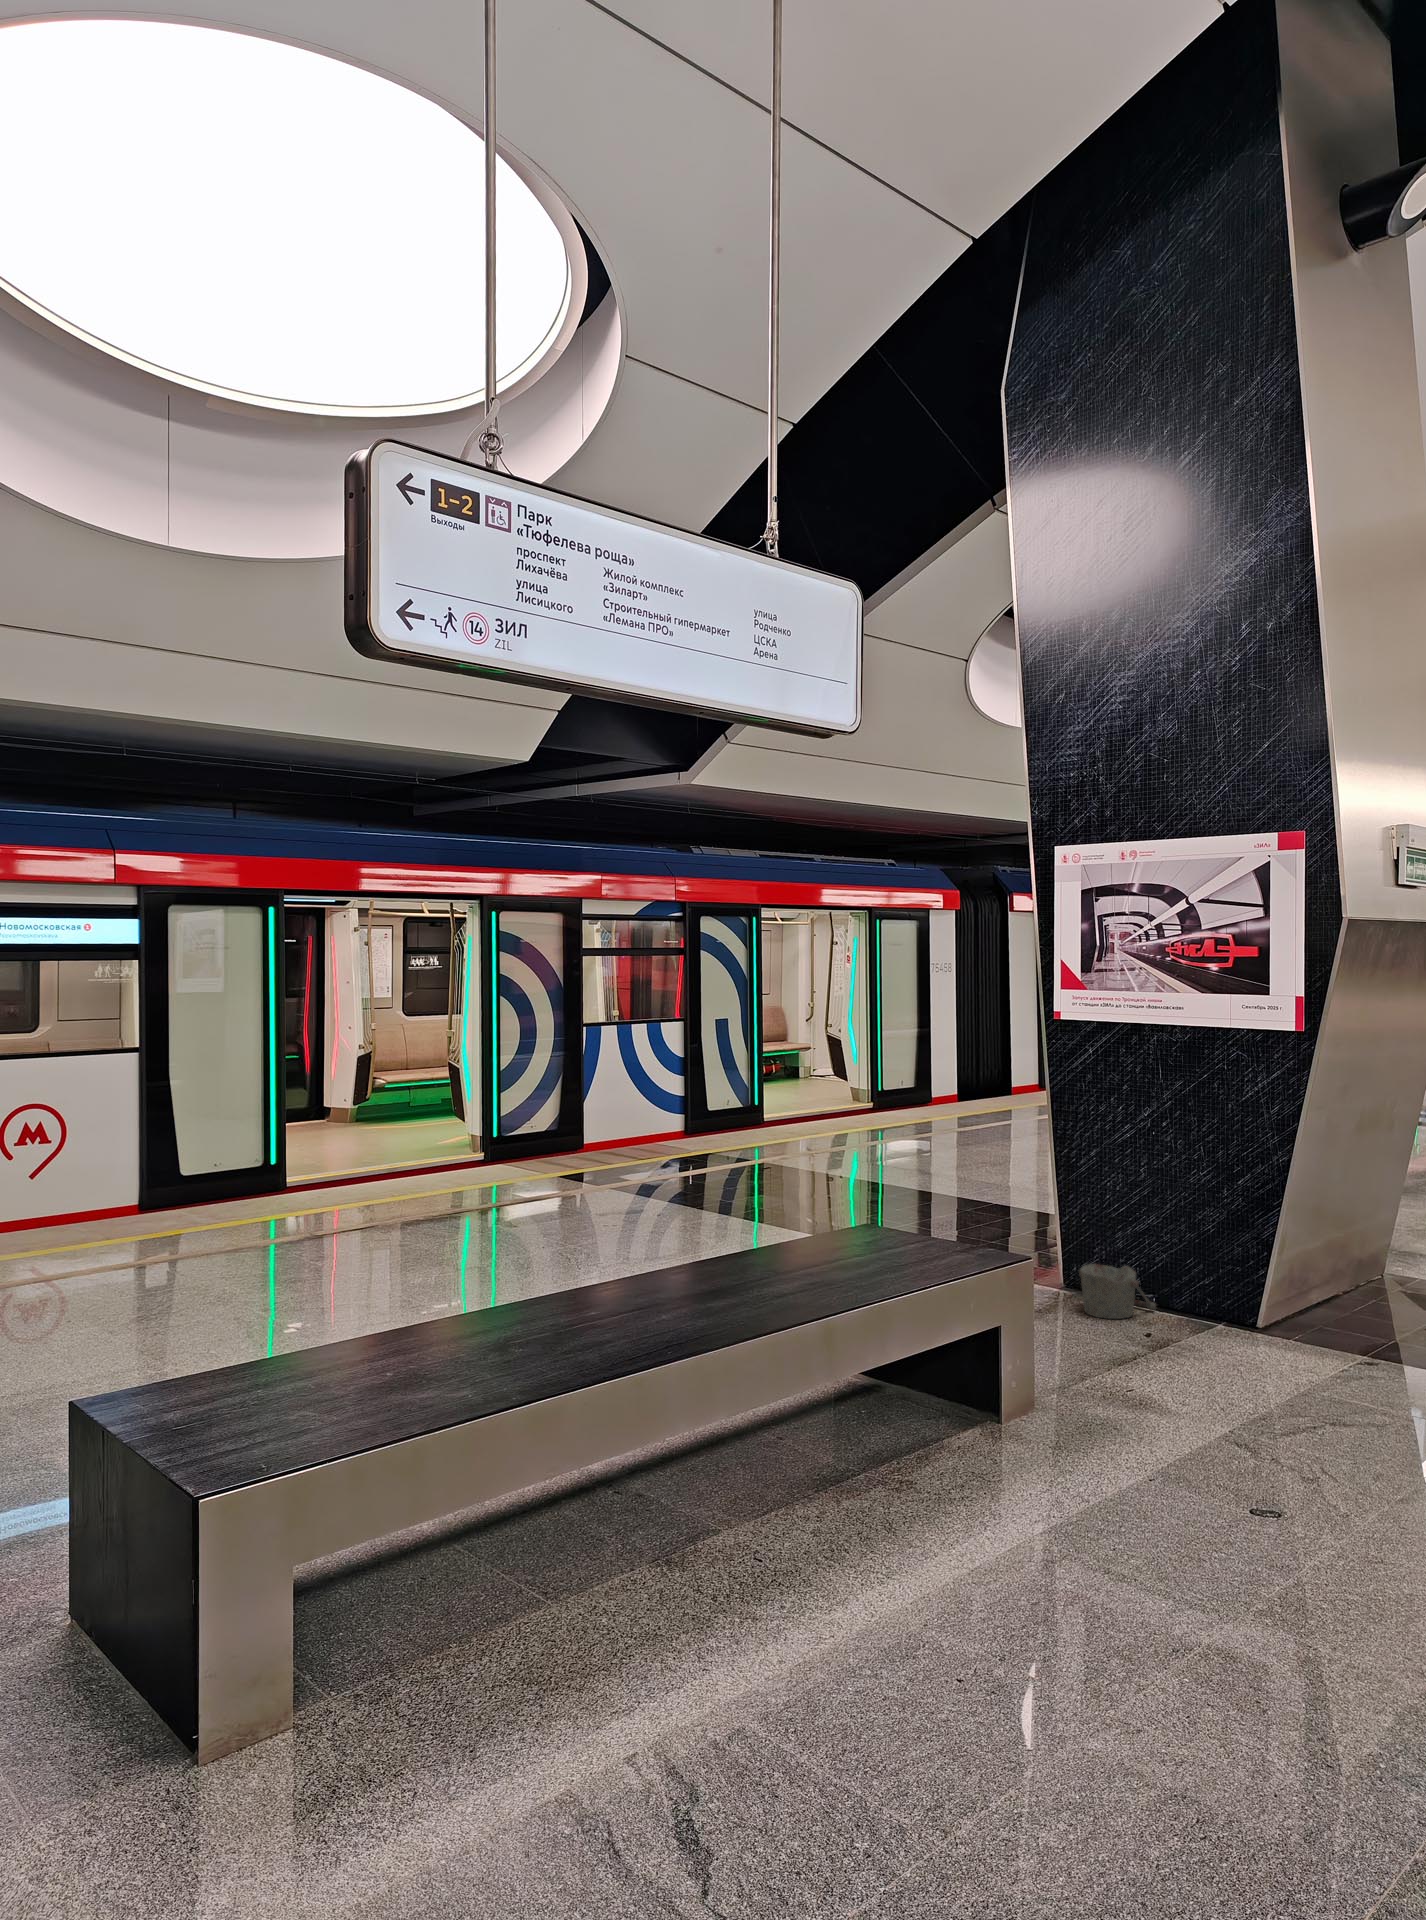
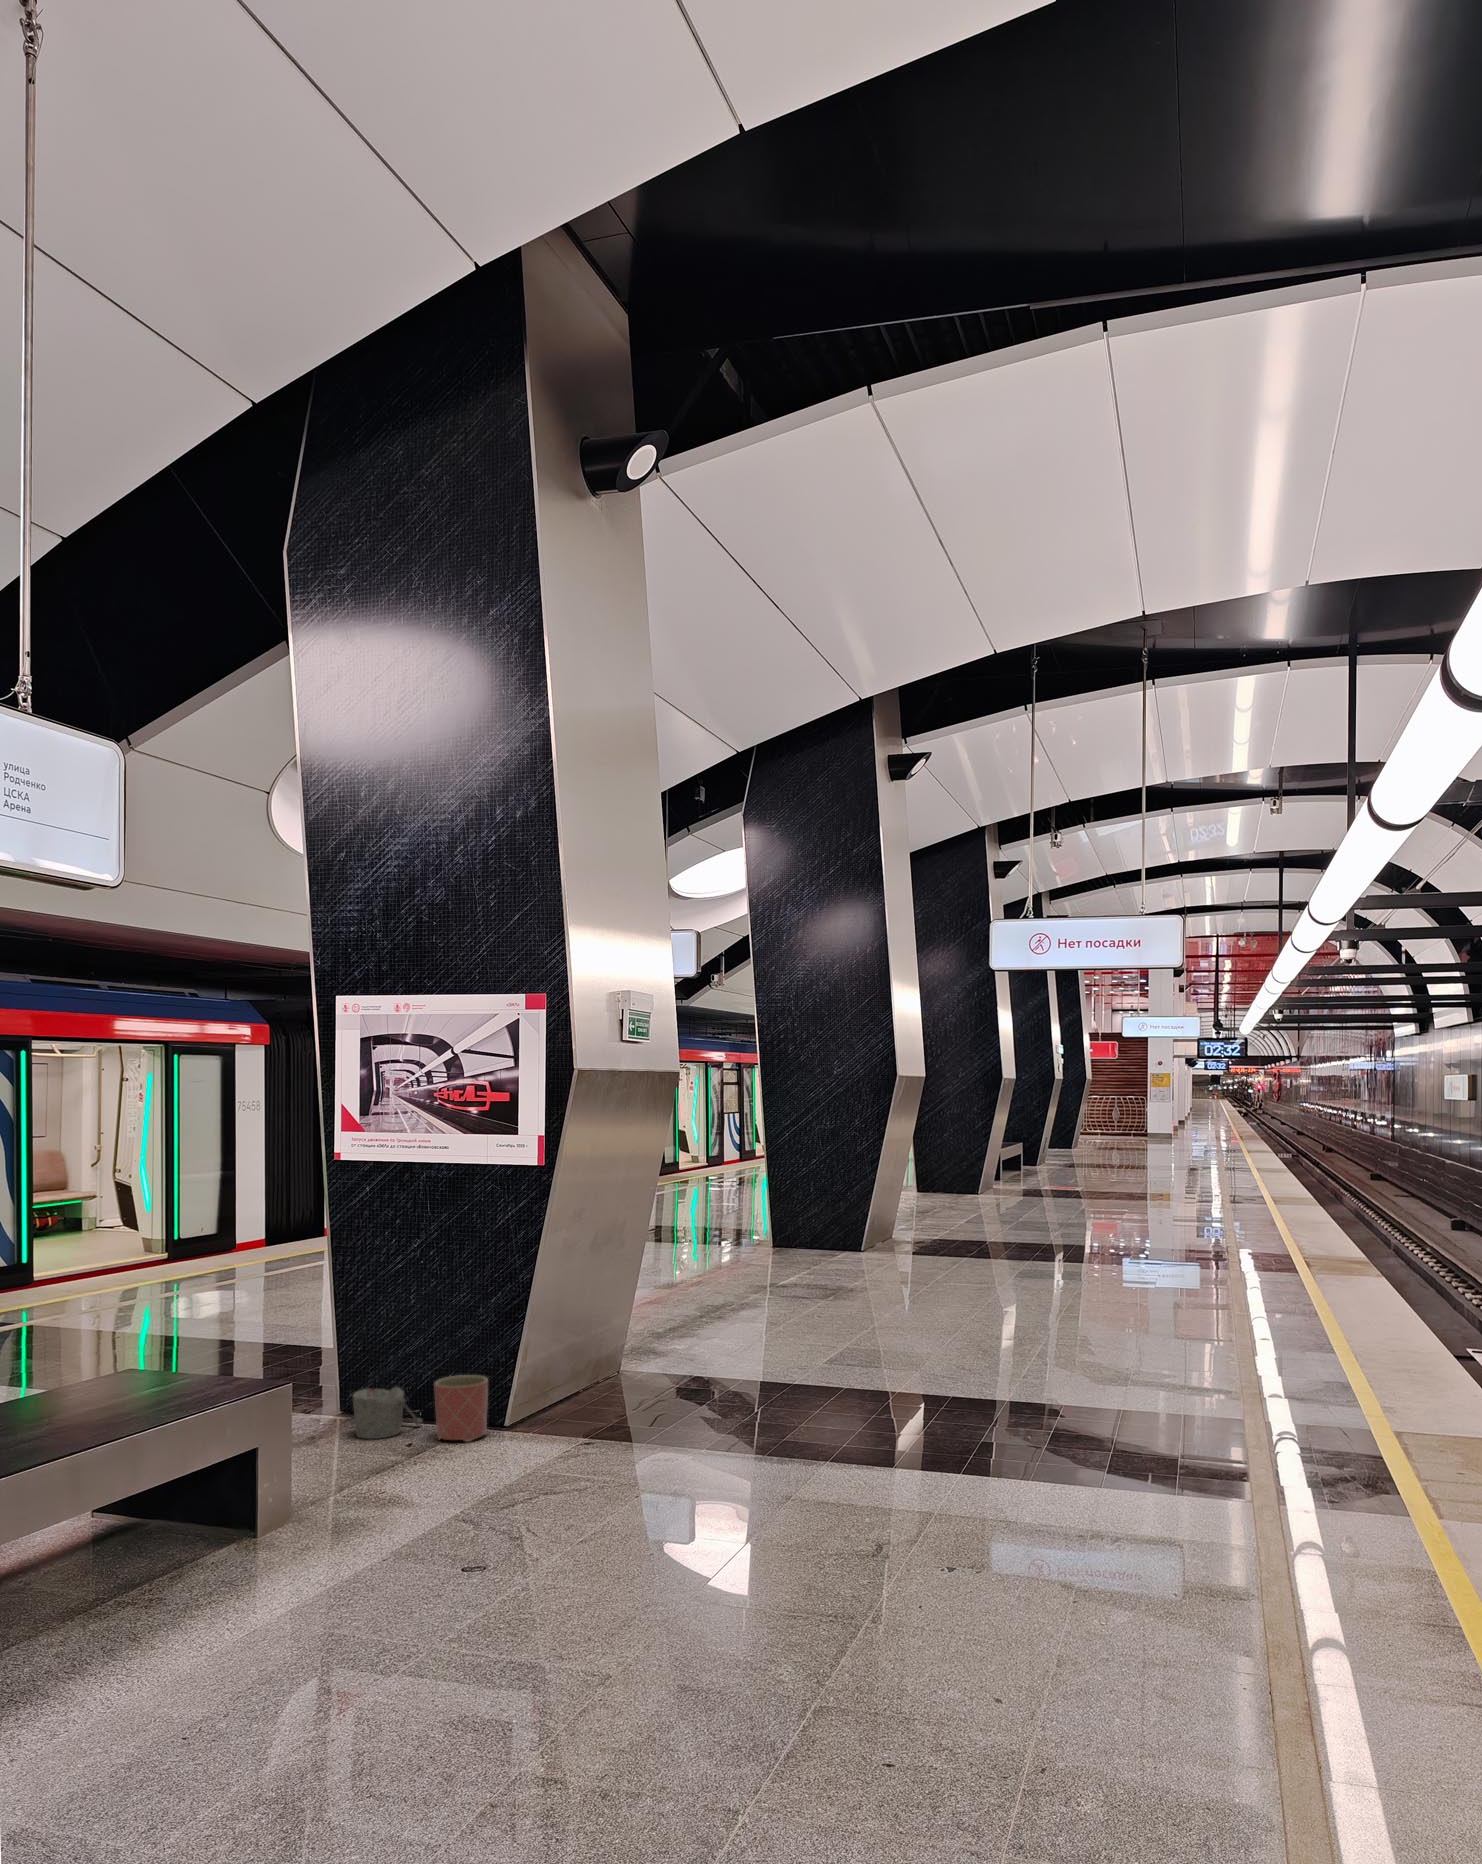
planter: none [1173,1263,1236,1338] -> present [435,1375,488,1442]

